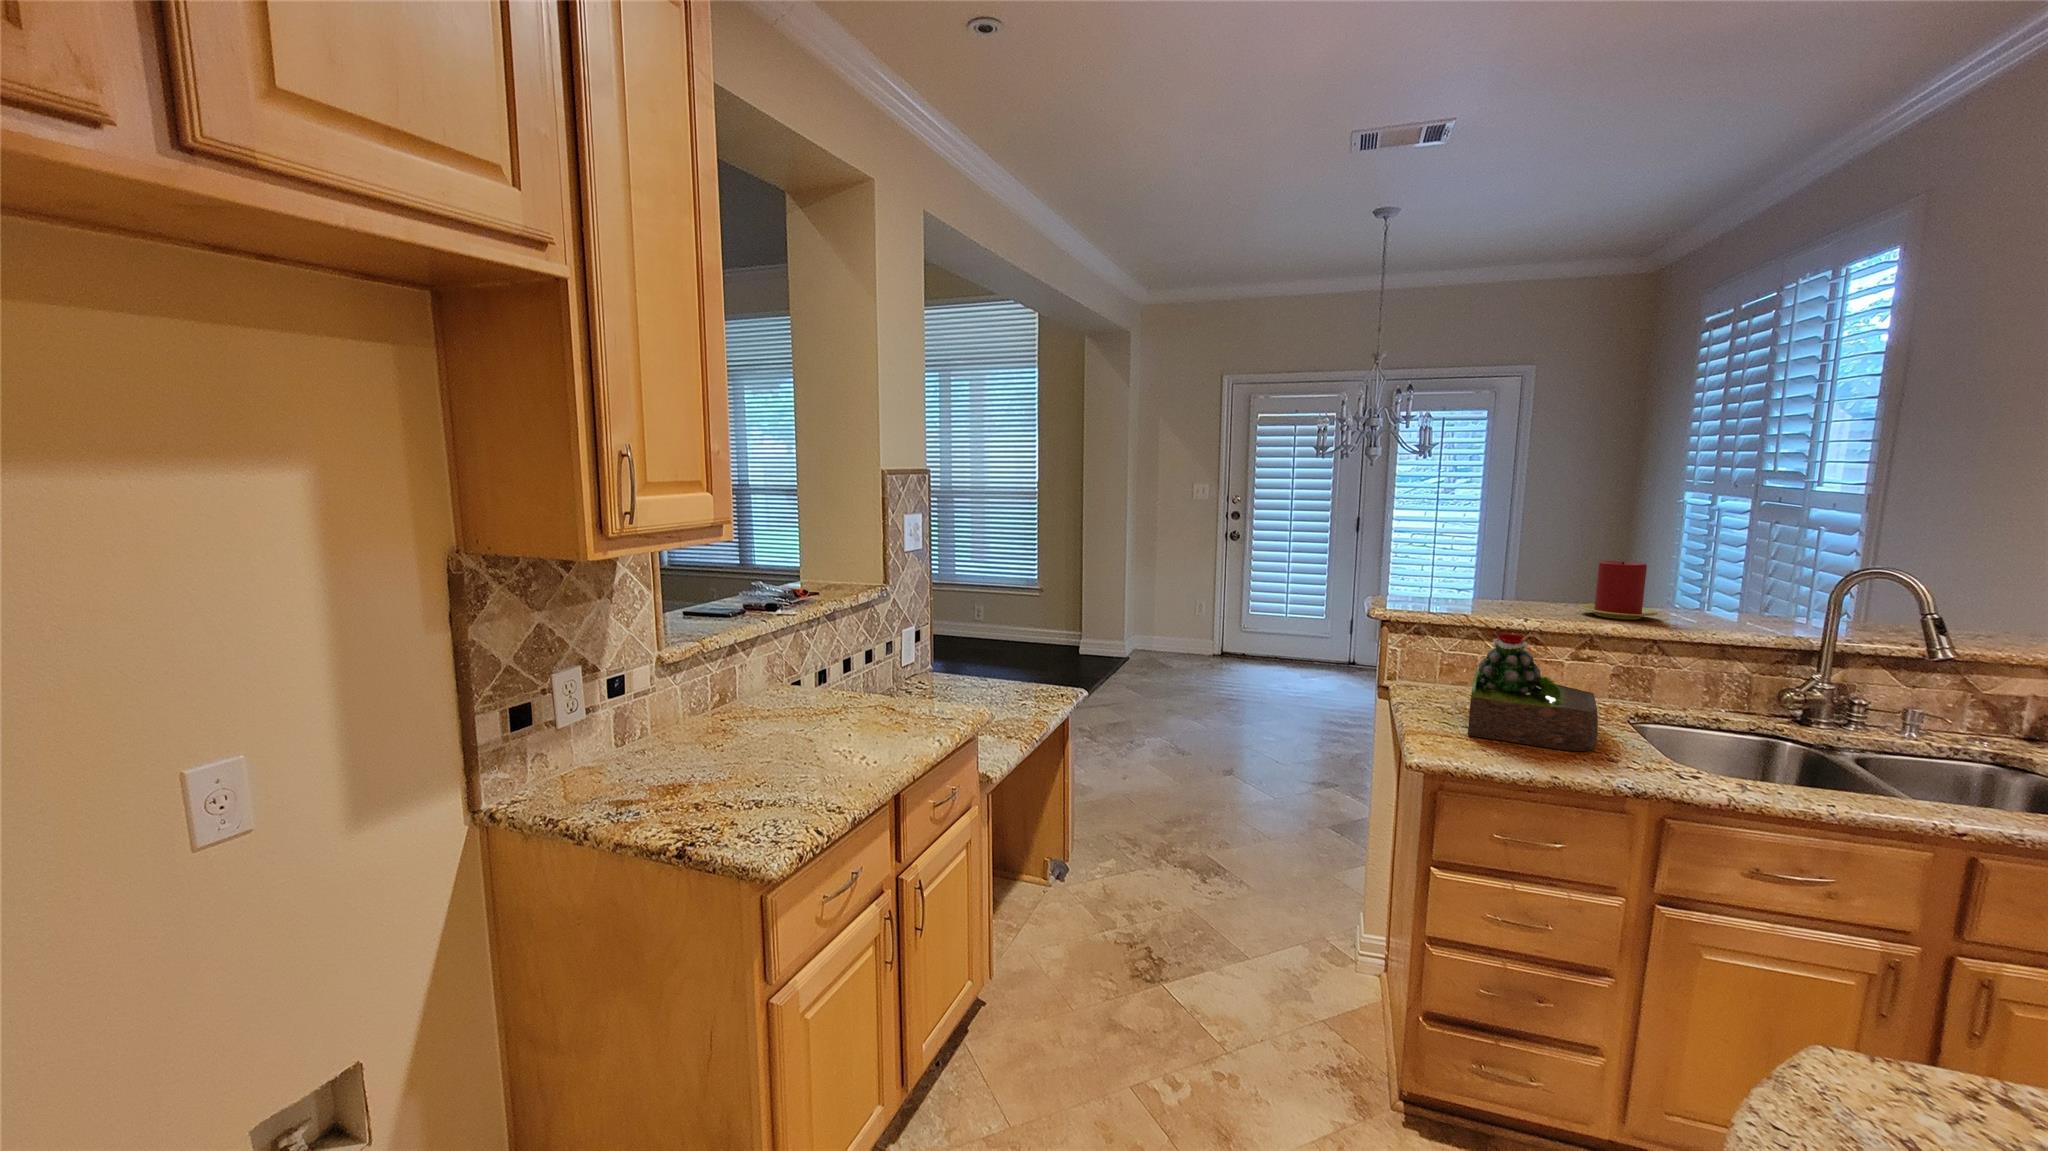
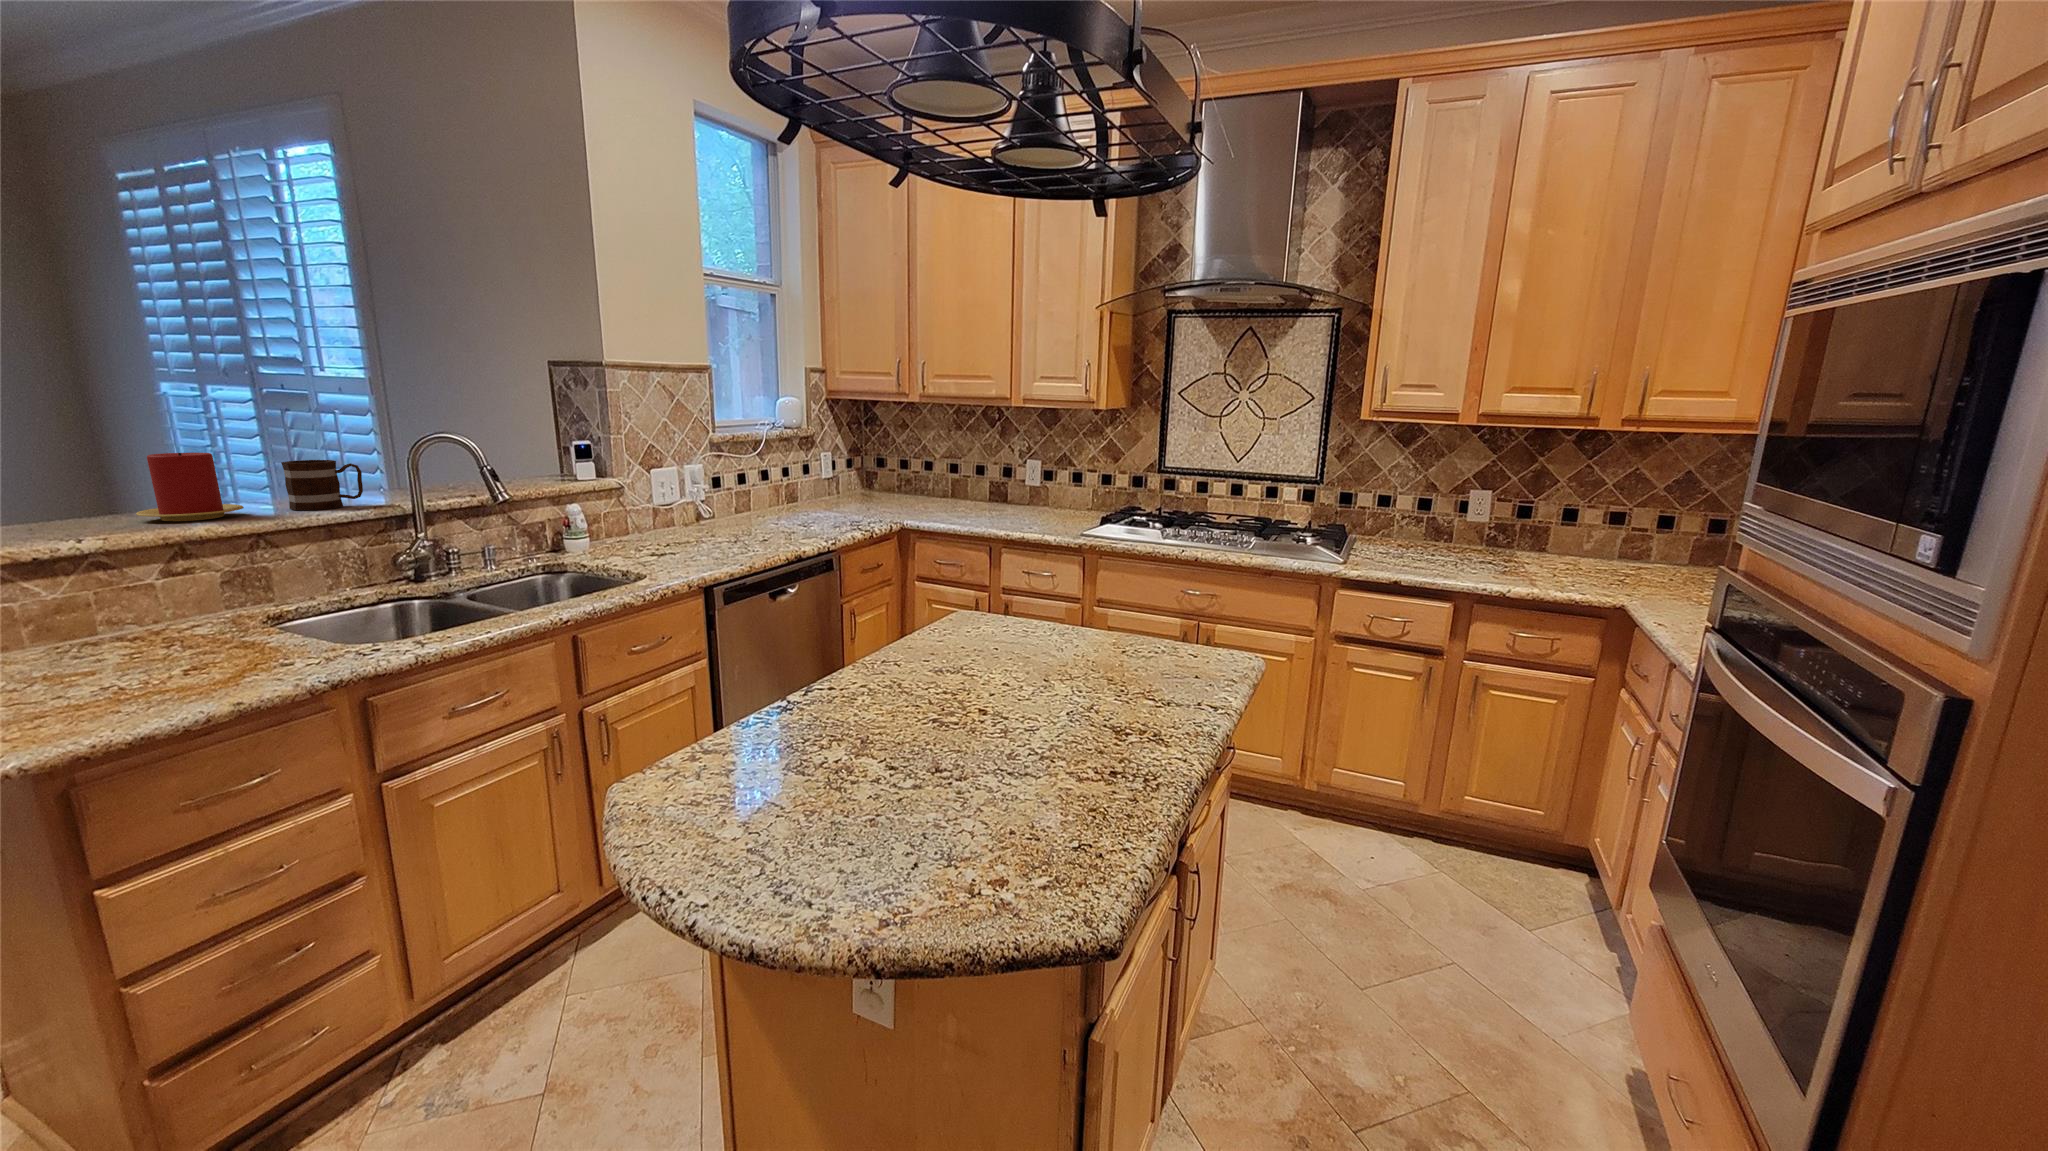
mug: none [1700,578,1781,629] -> present [281,460,363,510]
succulent plant: present [1468,634,1598,751] -> none [35,557,256,705]

